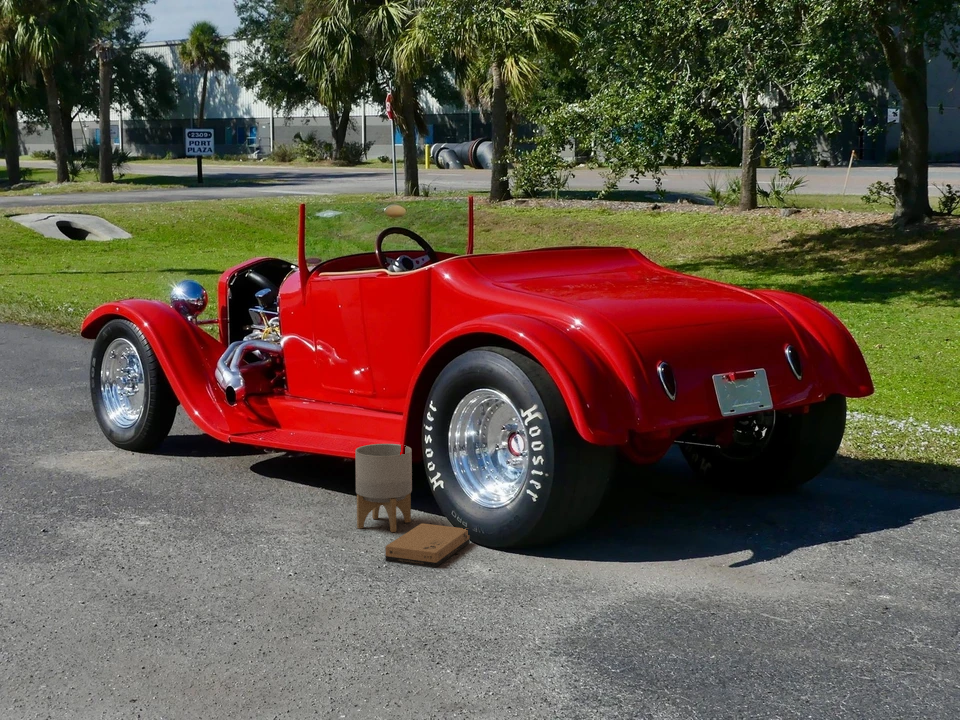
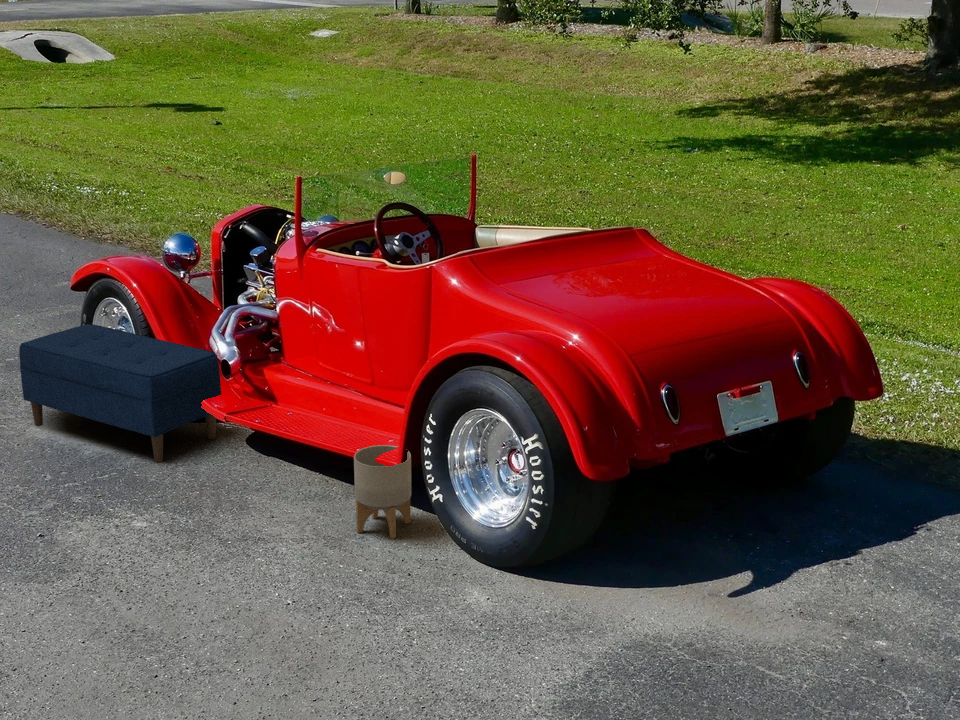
bench: none [30,366,226,483] -> present [19,324,221,462]
cardboard box: present [385,523,470,567] -> none [385,533,469,592]

